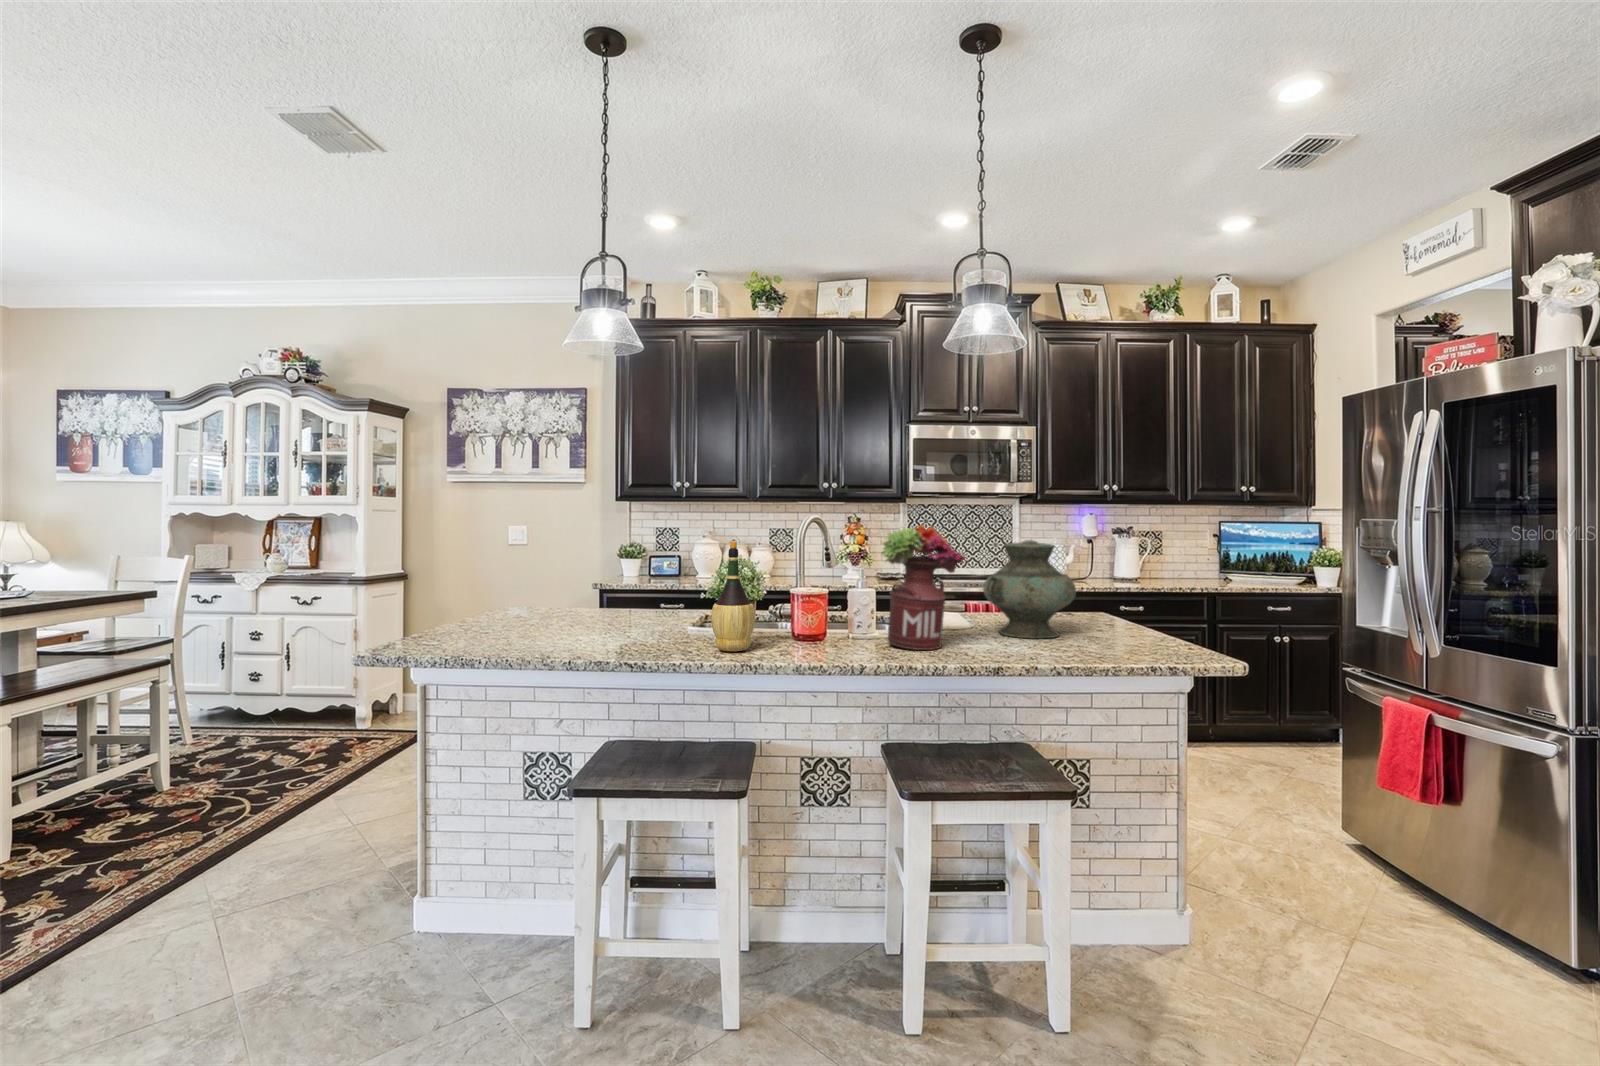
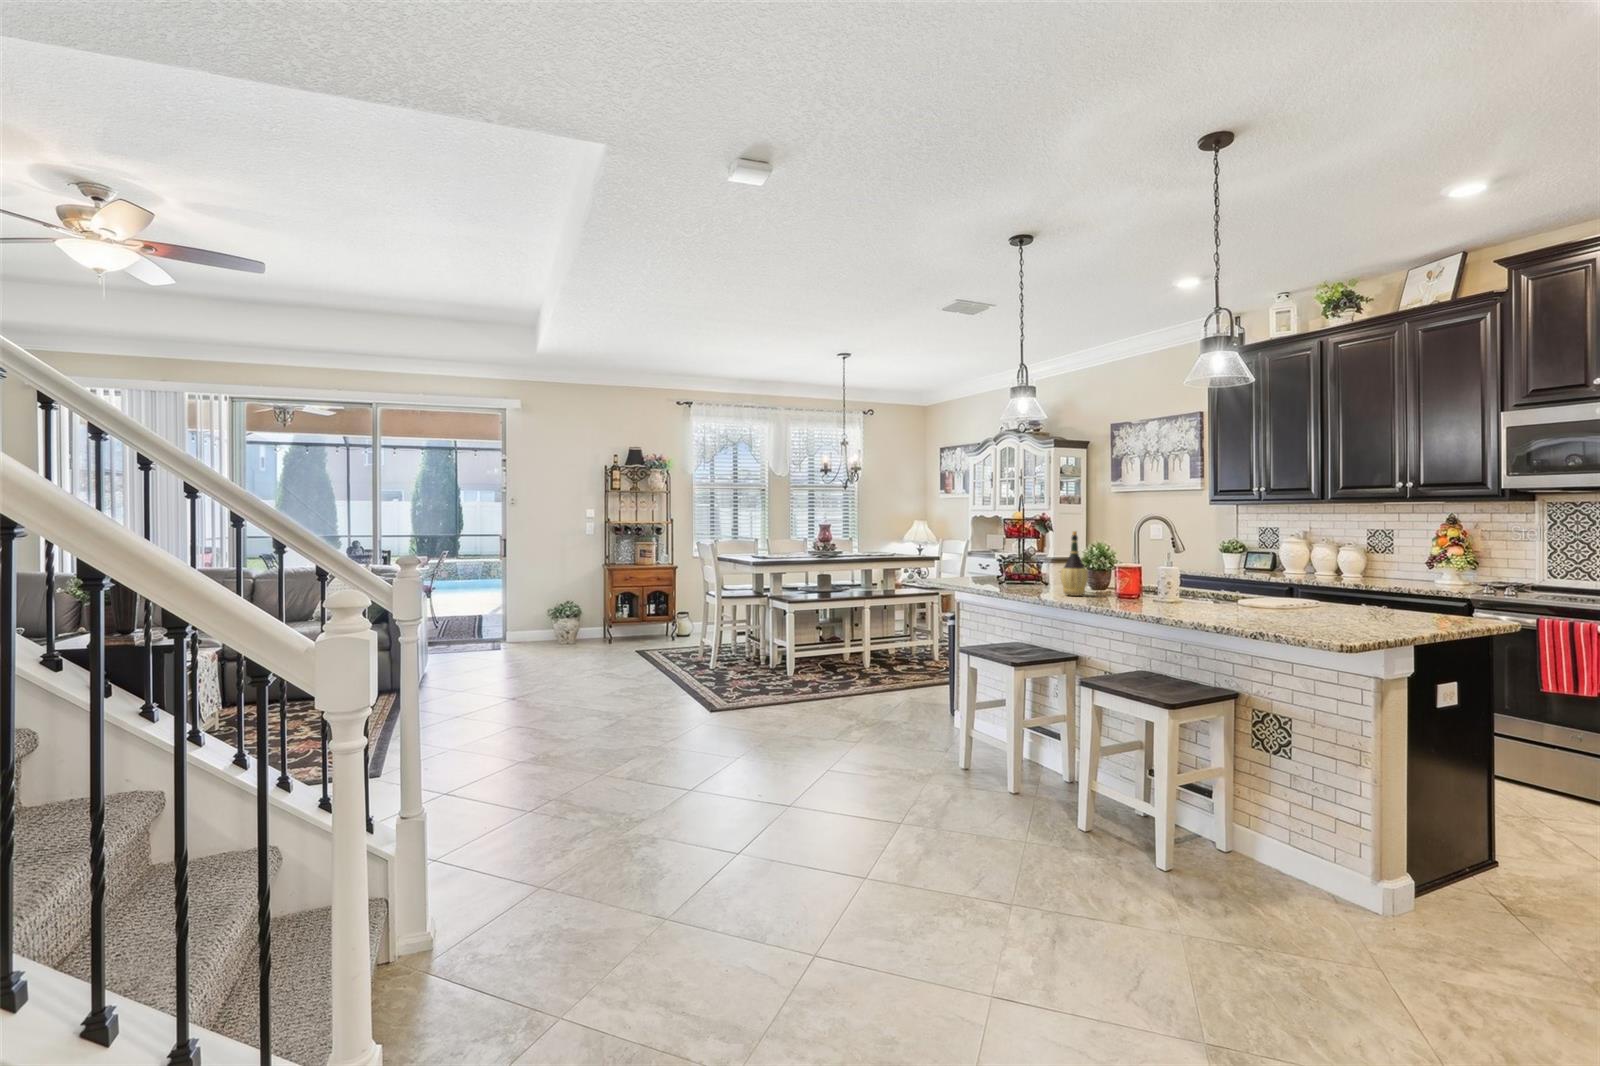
flower arrangement: present [882,525,965,650] -> none [1154,522,1223,610]
vase: present [983,540,1076,638] -> none [1271,536,1393,620]

